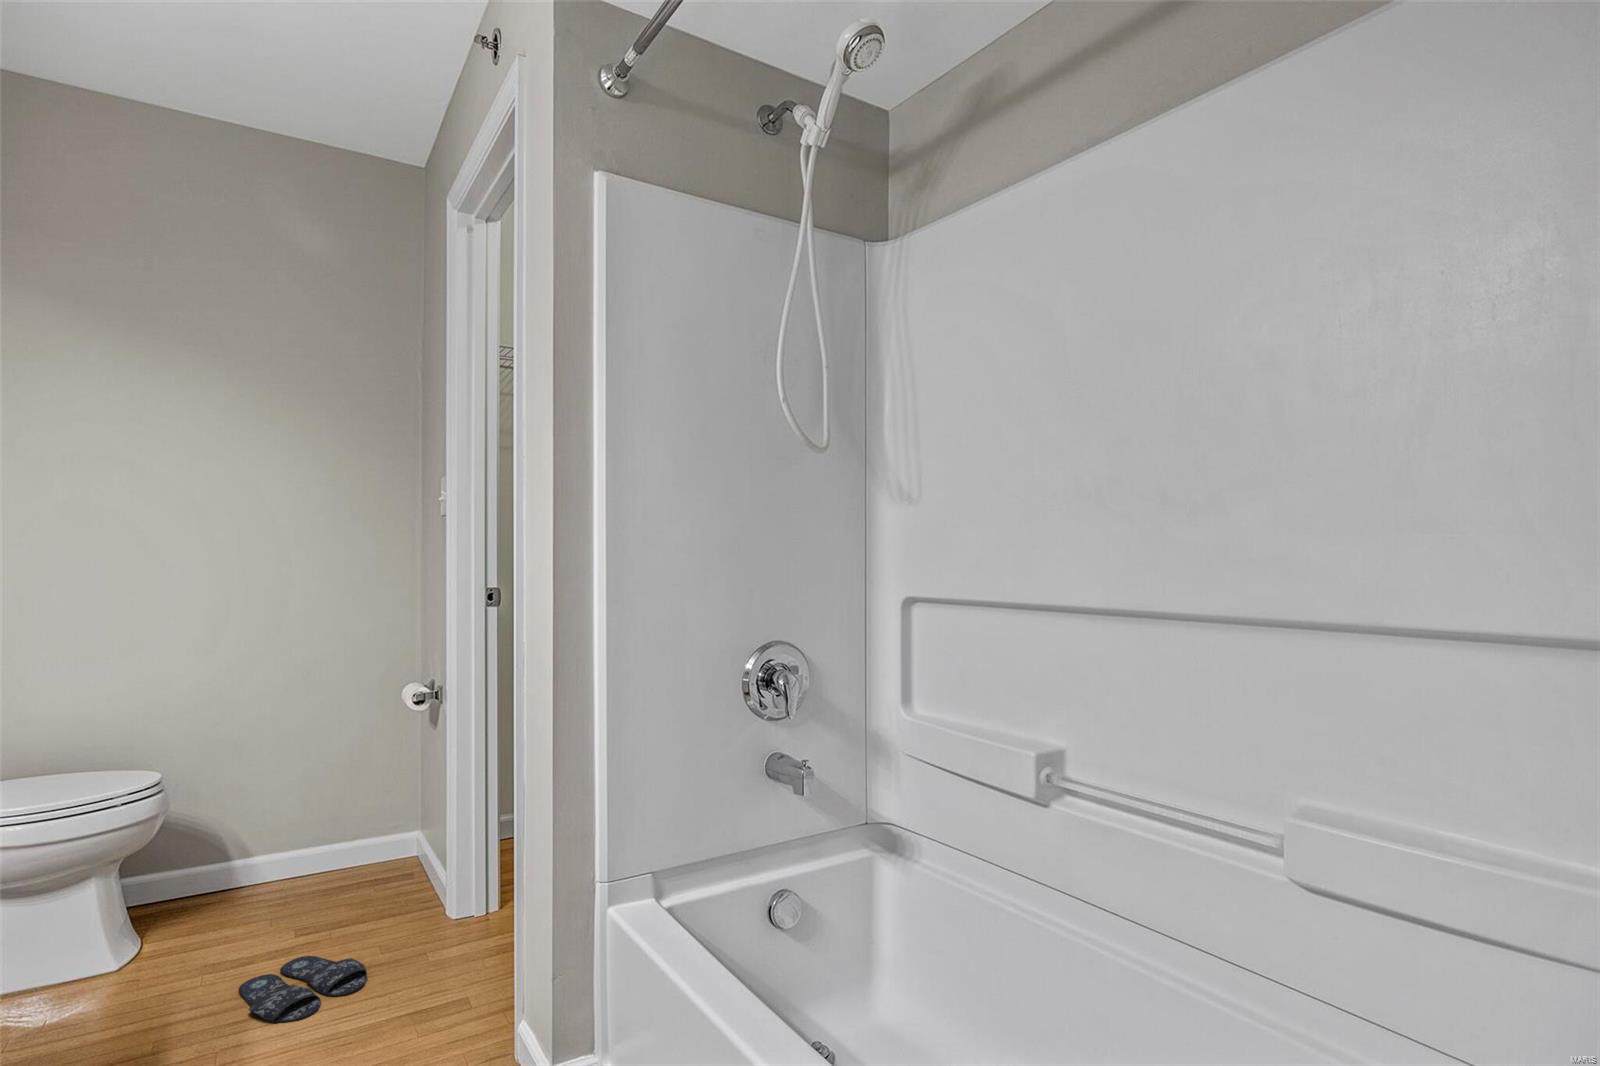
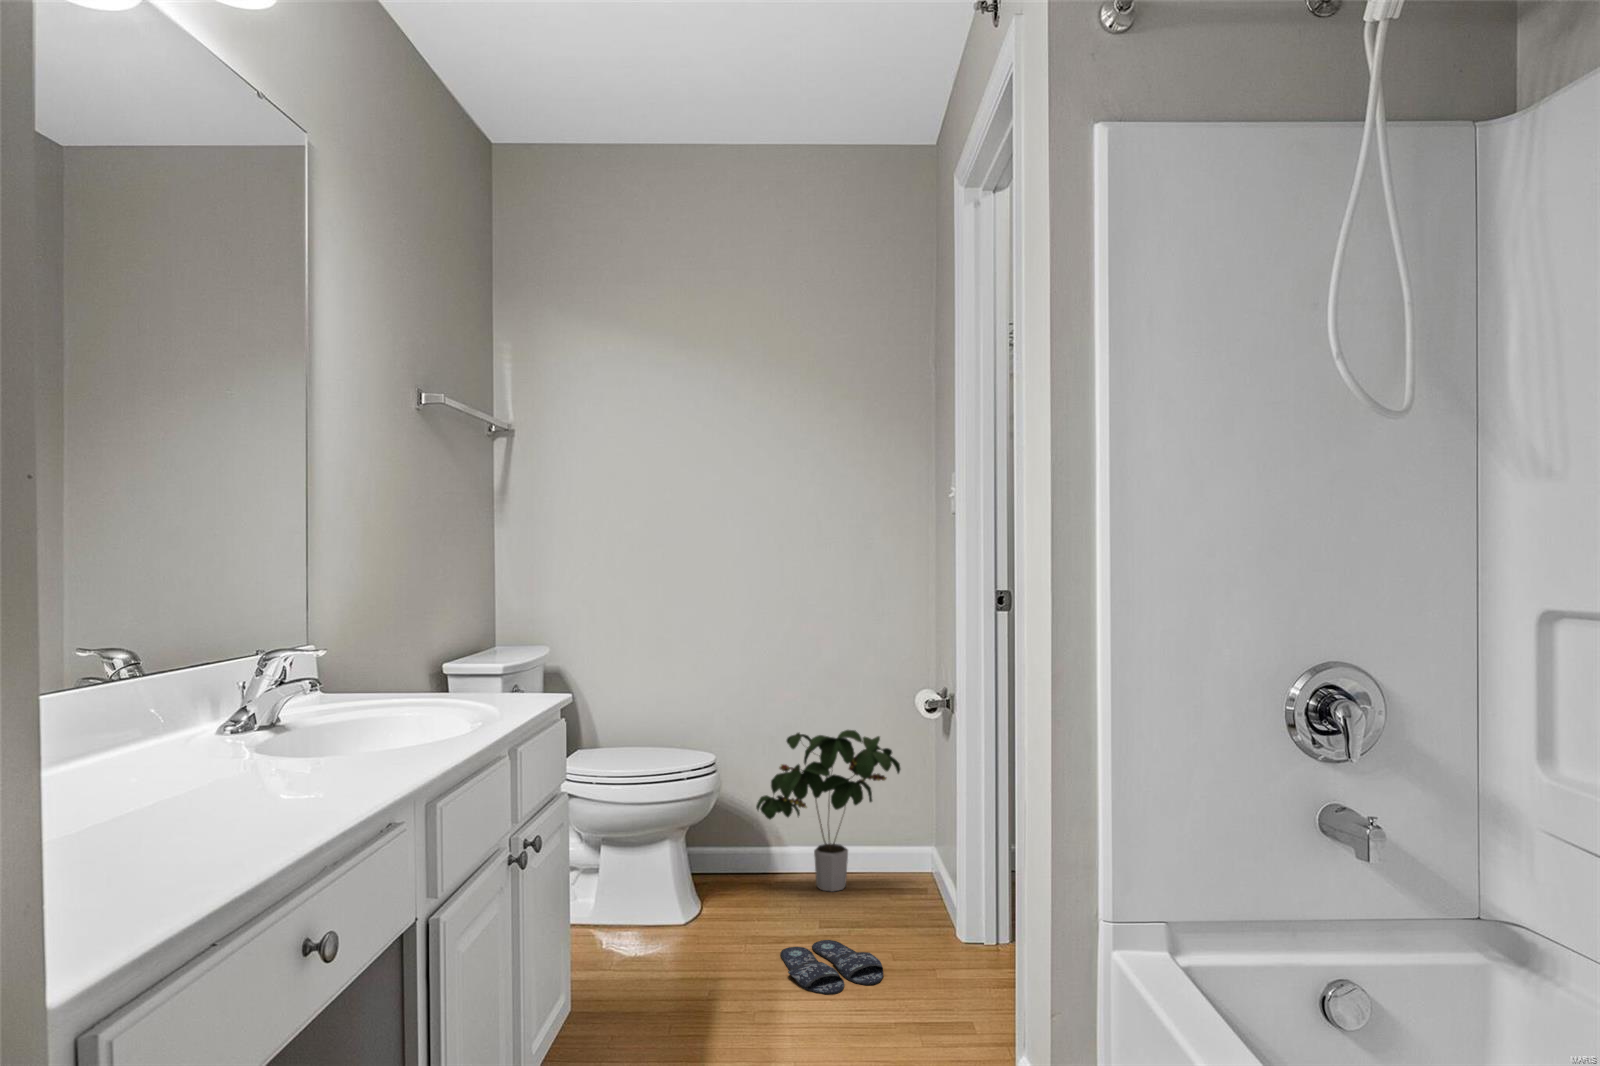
potted plant: none [207,732,386,903] -> present [756,730,900,891]

